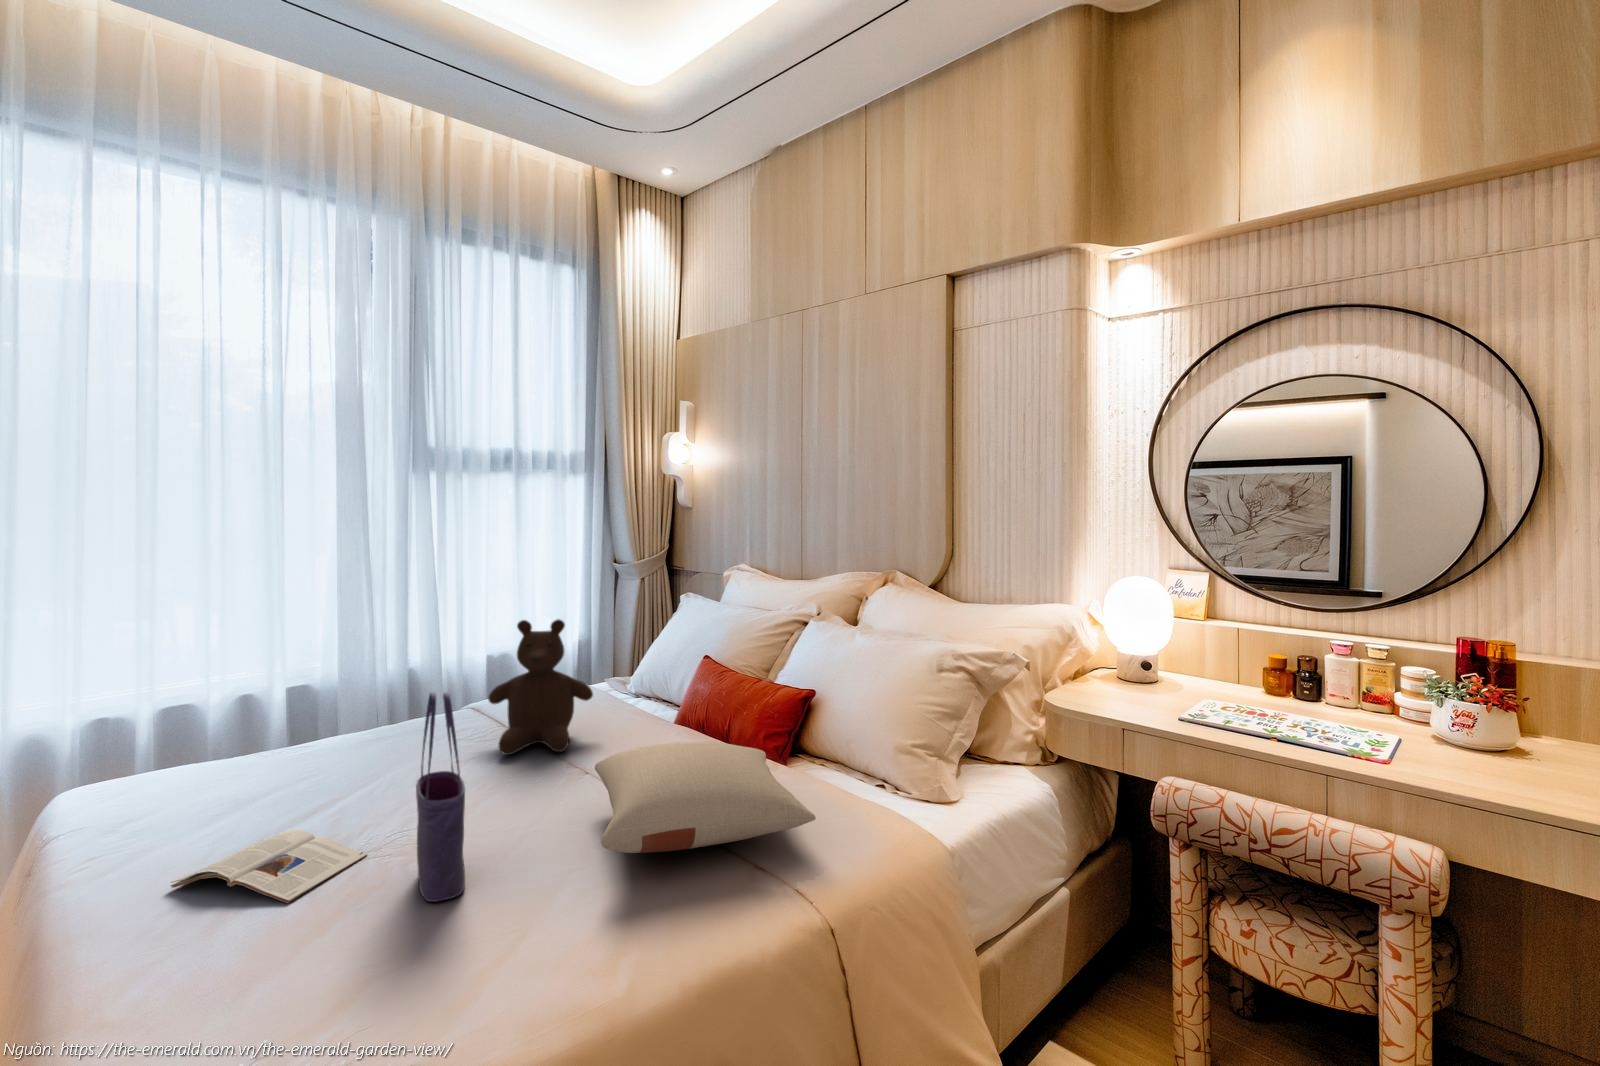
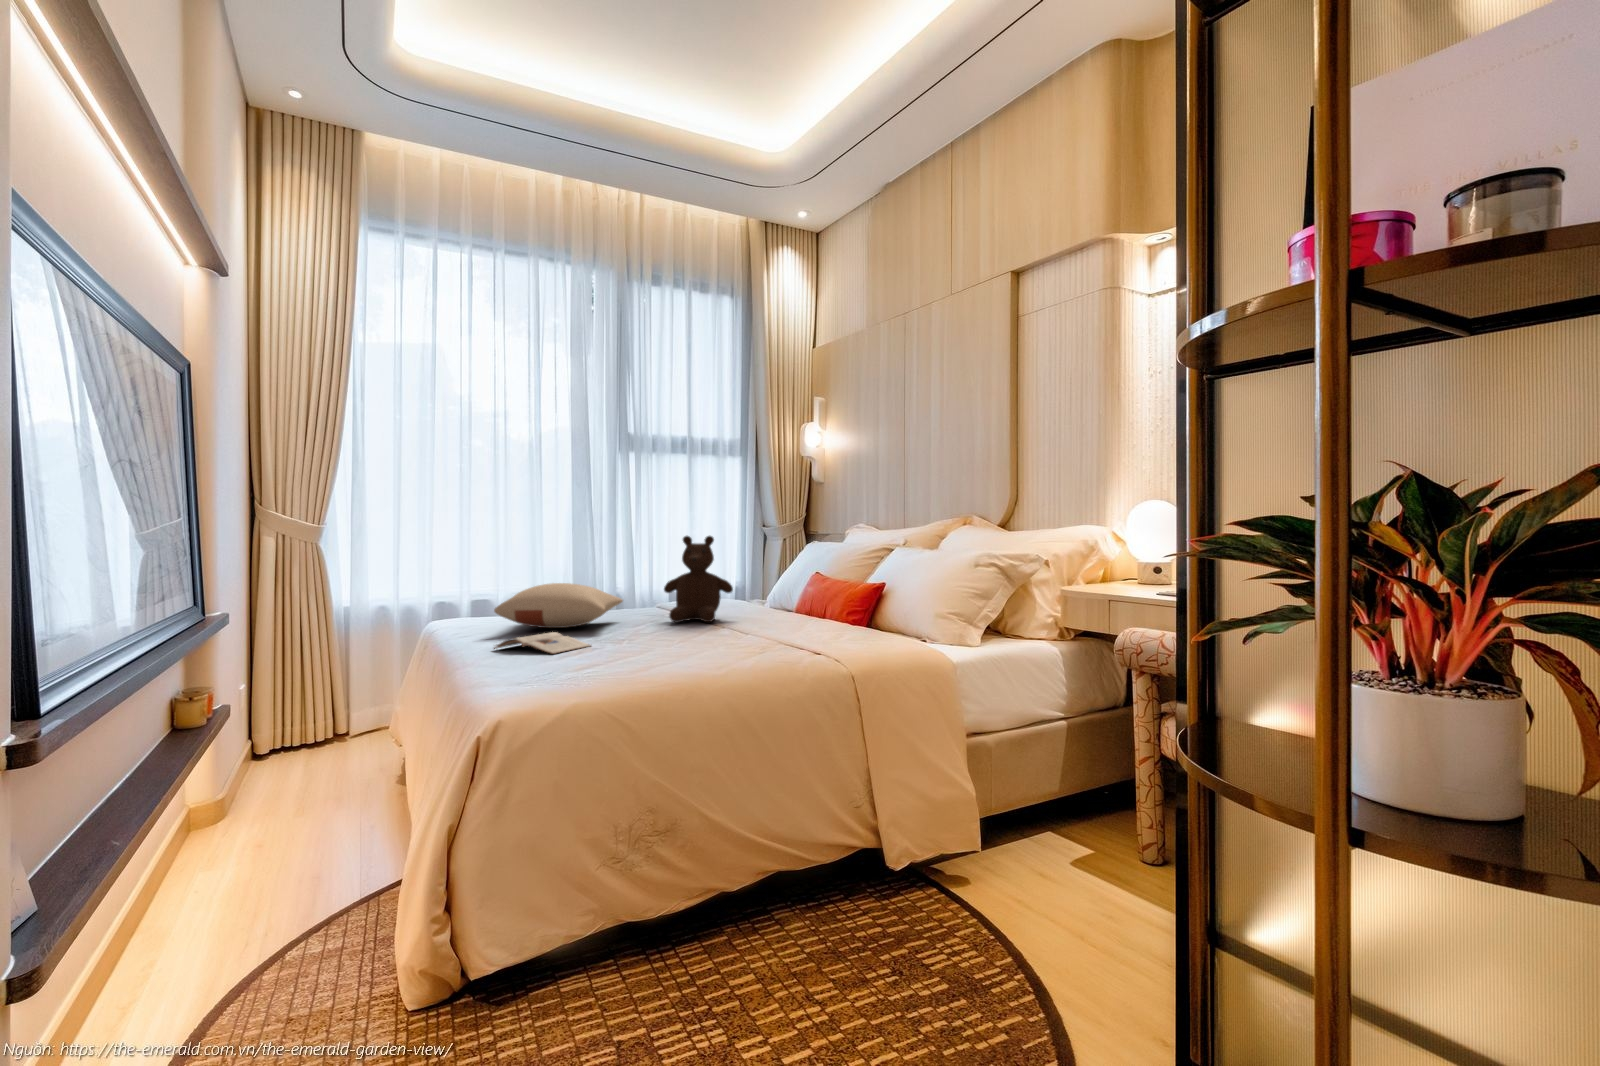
tote bag: present [416,692,465,902] -> none [619,539,645,655]
pillow: present [595,742,815,853] -> present [494,583,623,628]

